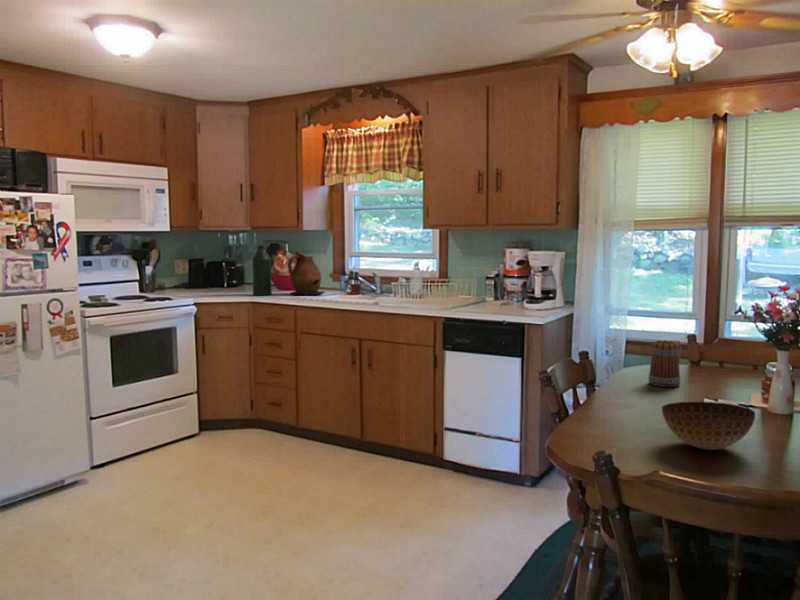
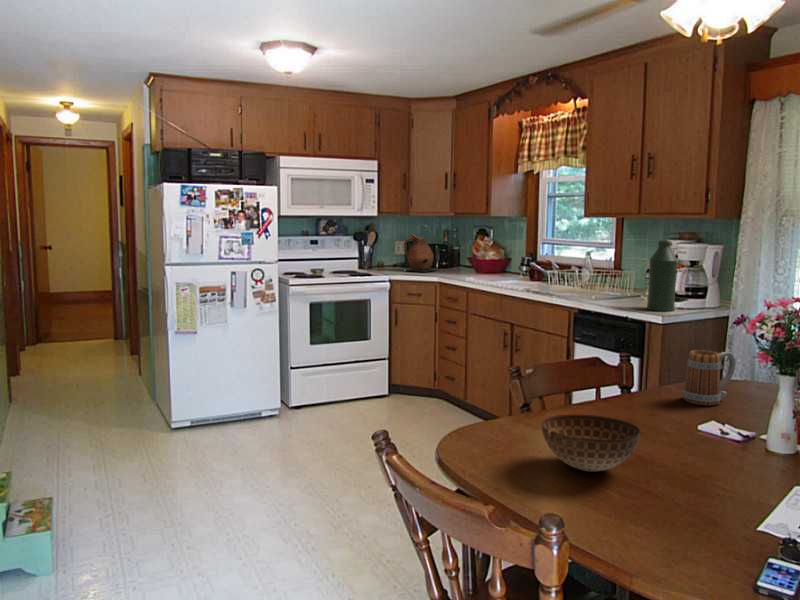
bottle: present [252,245,272,295] -> present [647,240,678,311]
ceramic pitcher: present [288,251,324,294] -> present [404,234,437,272]

